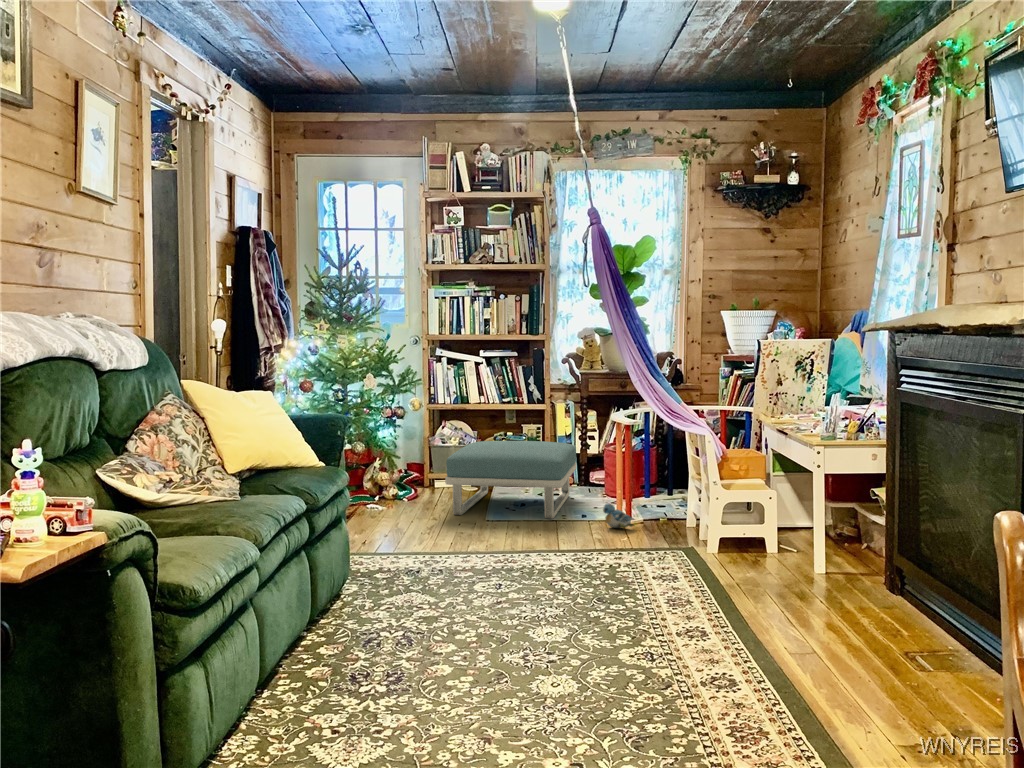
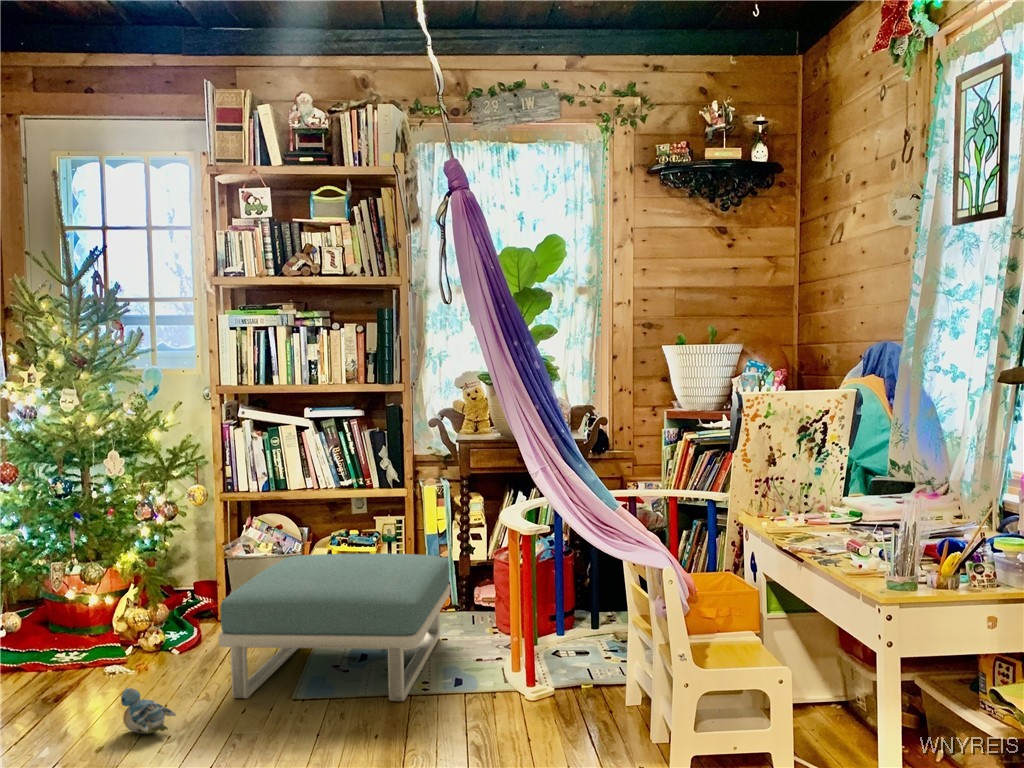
plush toy: present [603,503,634,528] -> present [121,688,176,734]

